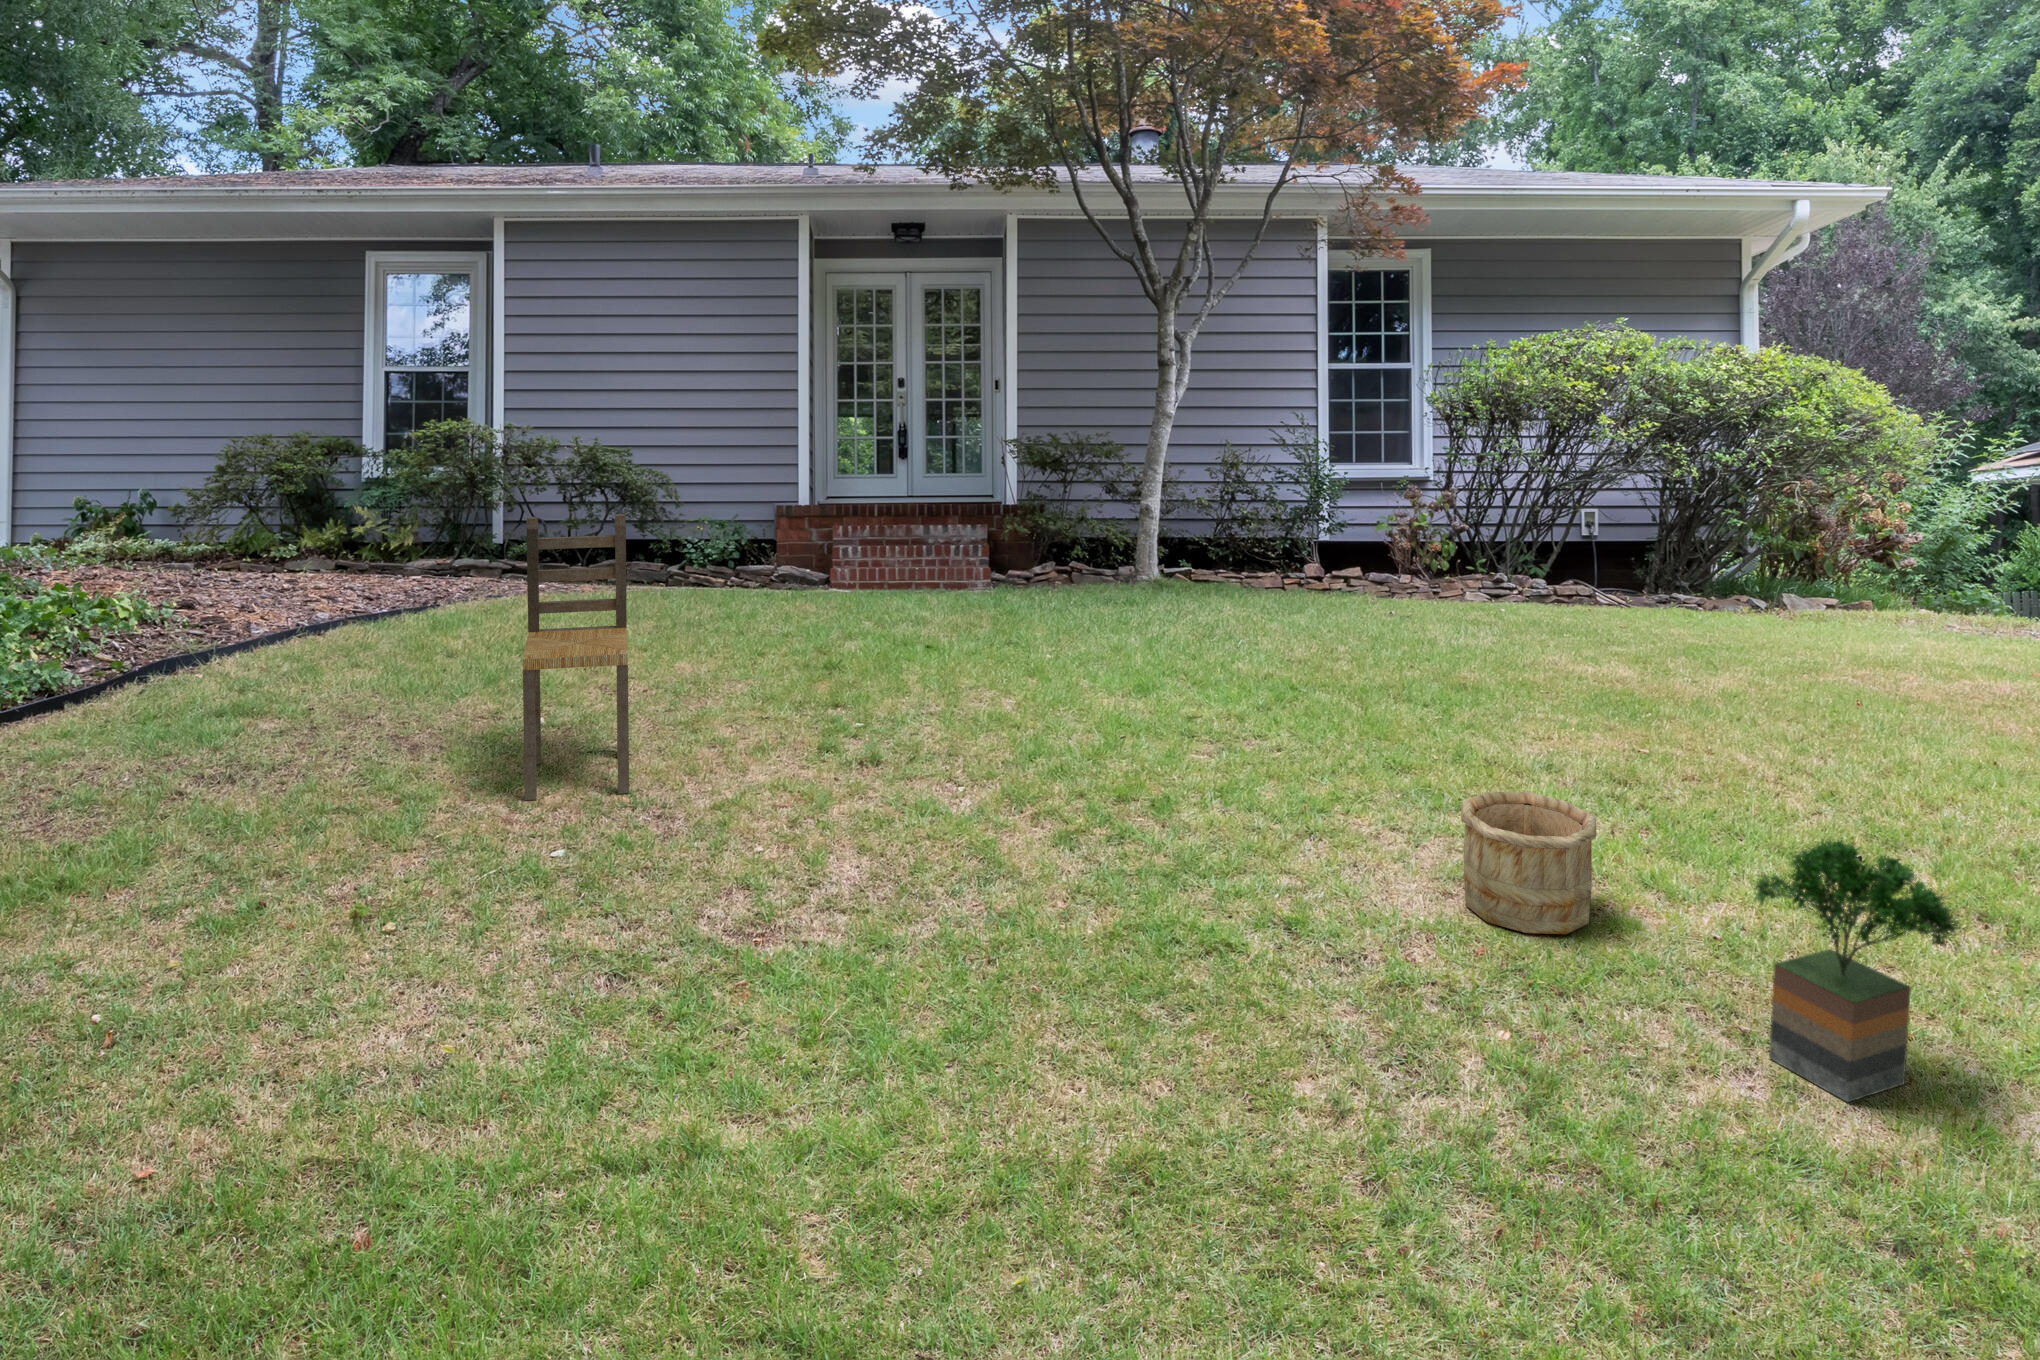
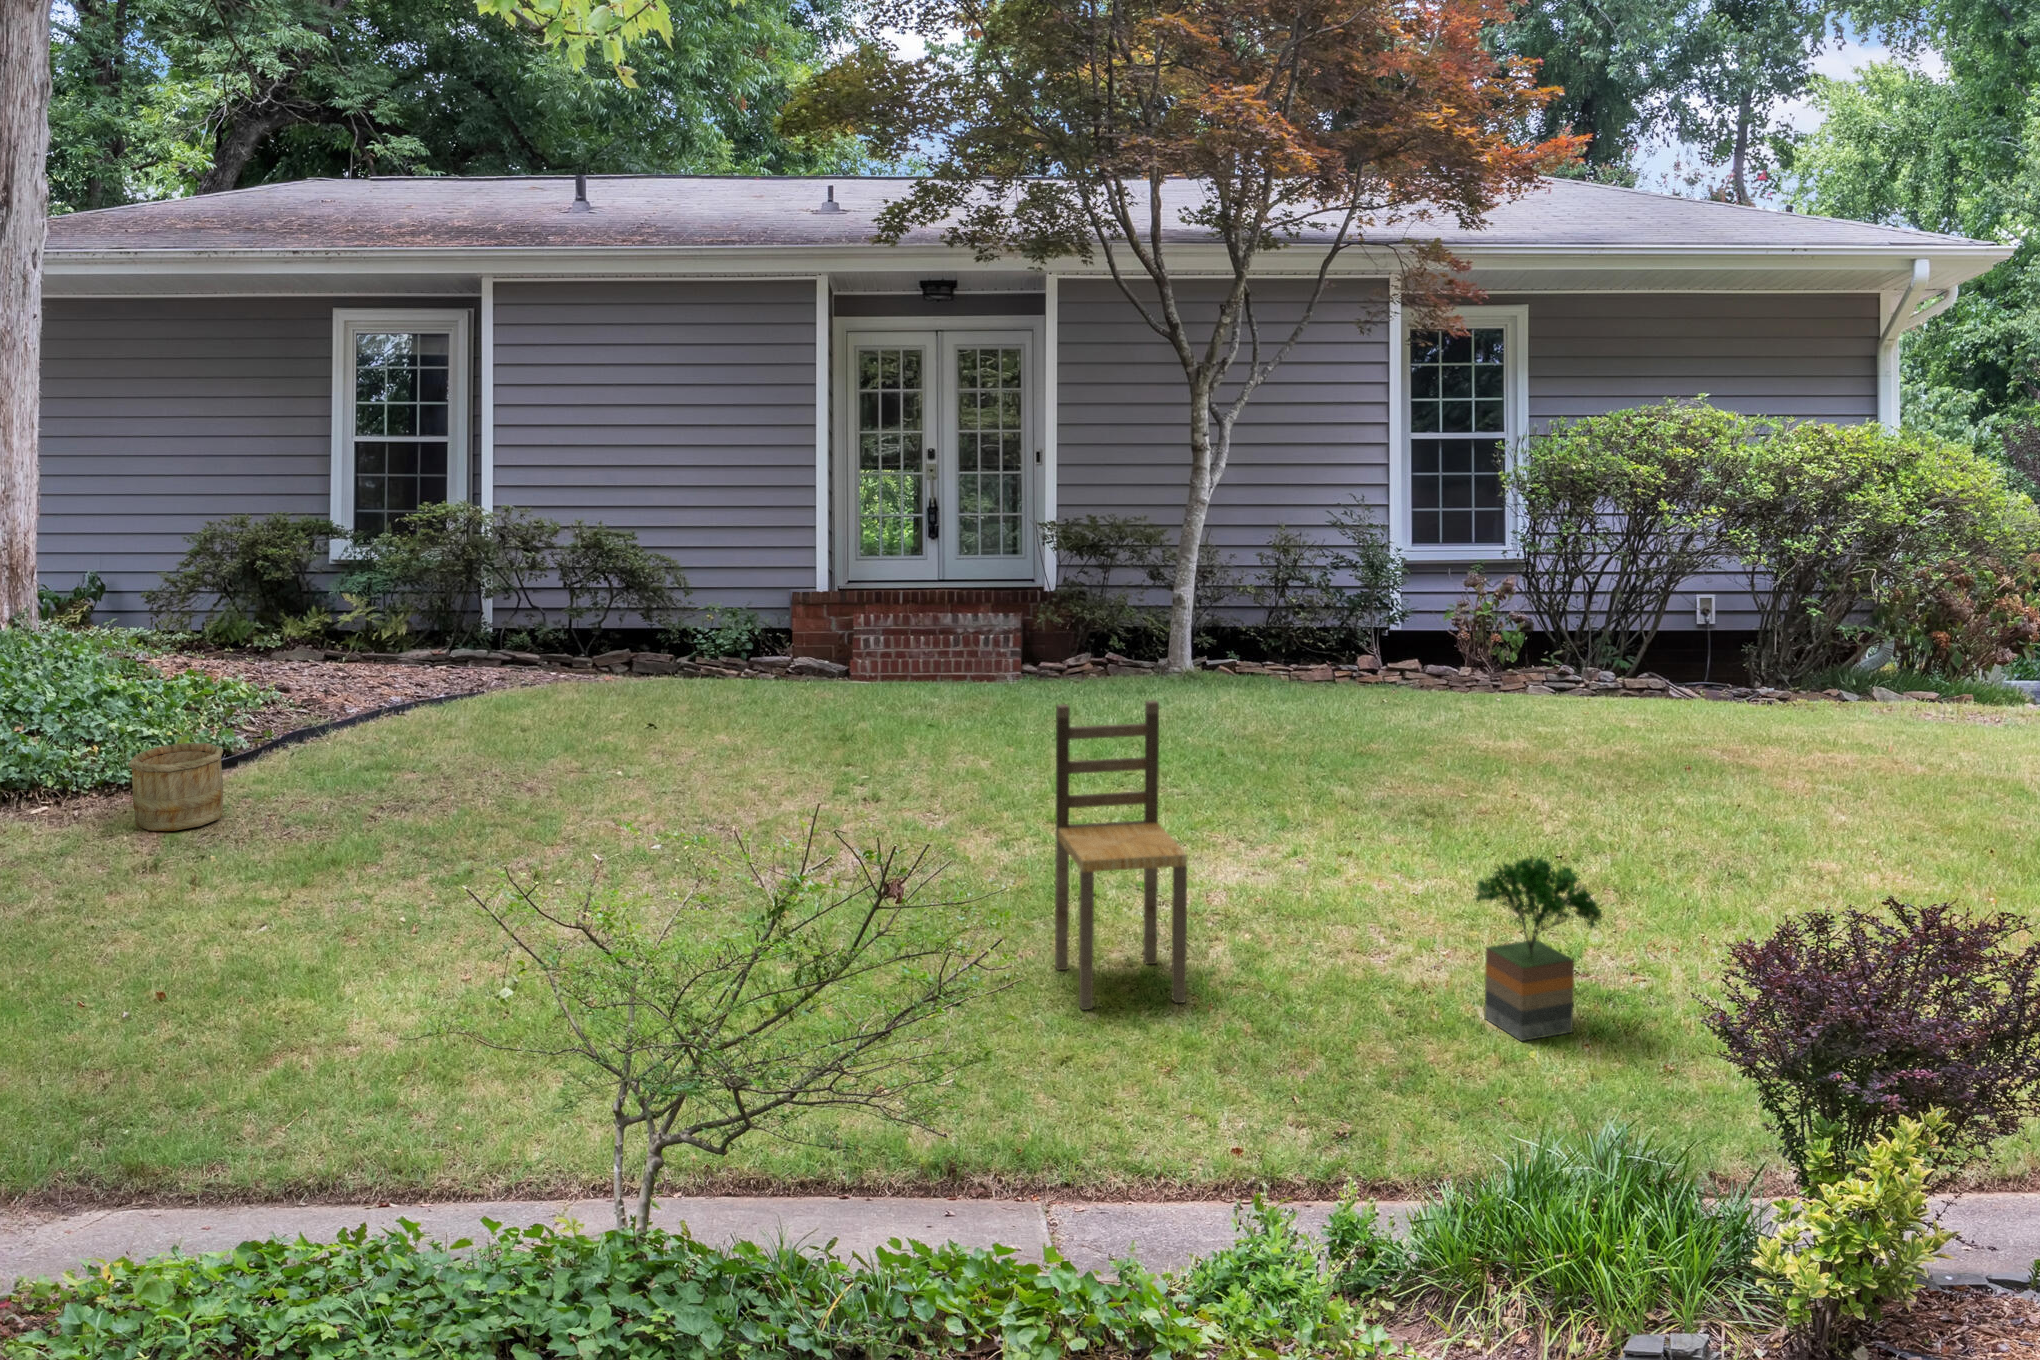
chair: present [523,514,629,800] -> present [1055,700,1188,1010]
wooden bucket: present [1461,792,1596,934] -> present [128,743,223,831]

